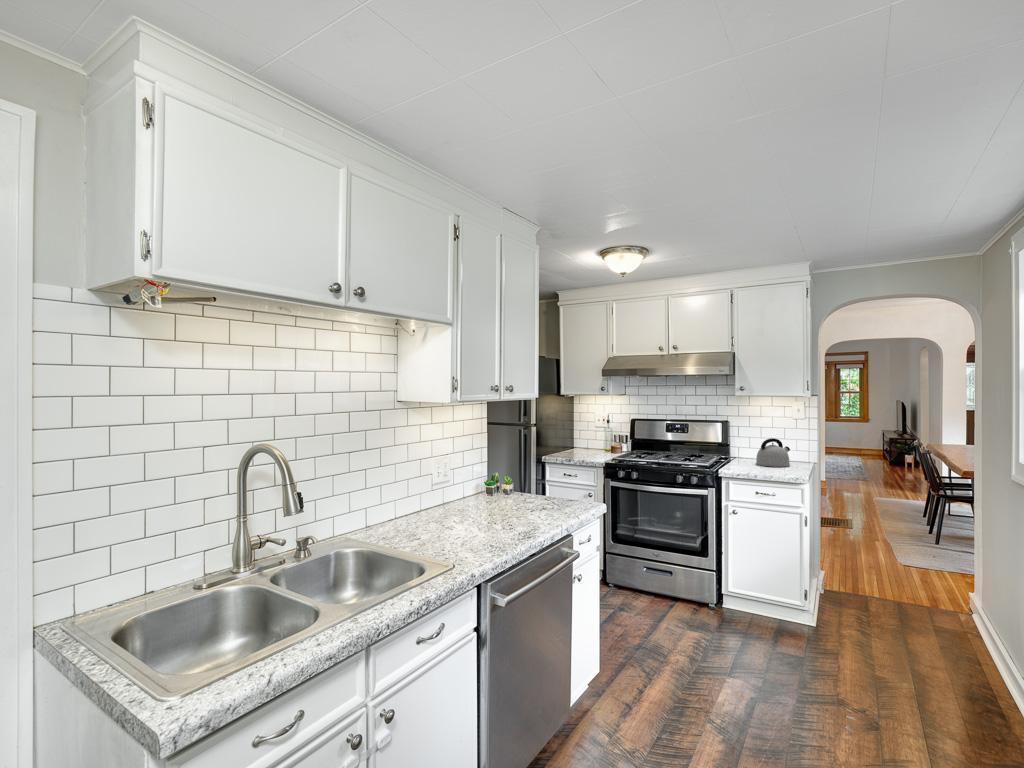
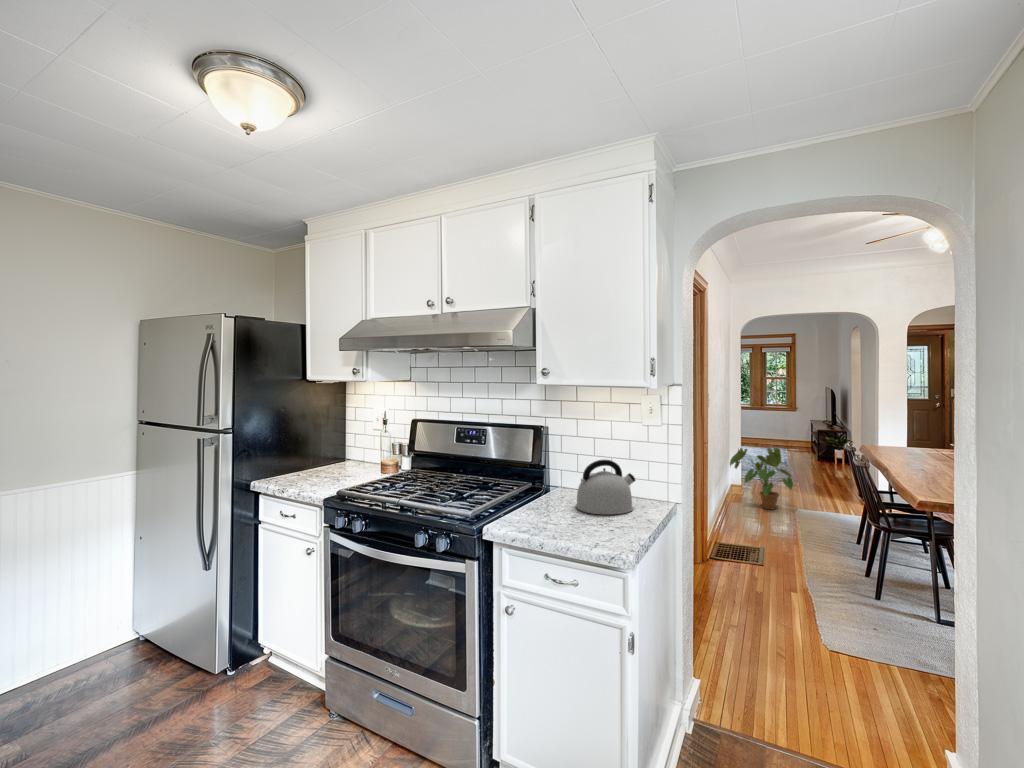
house plant: none [817,448,871,497] -> present [730,448,793,509]

